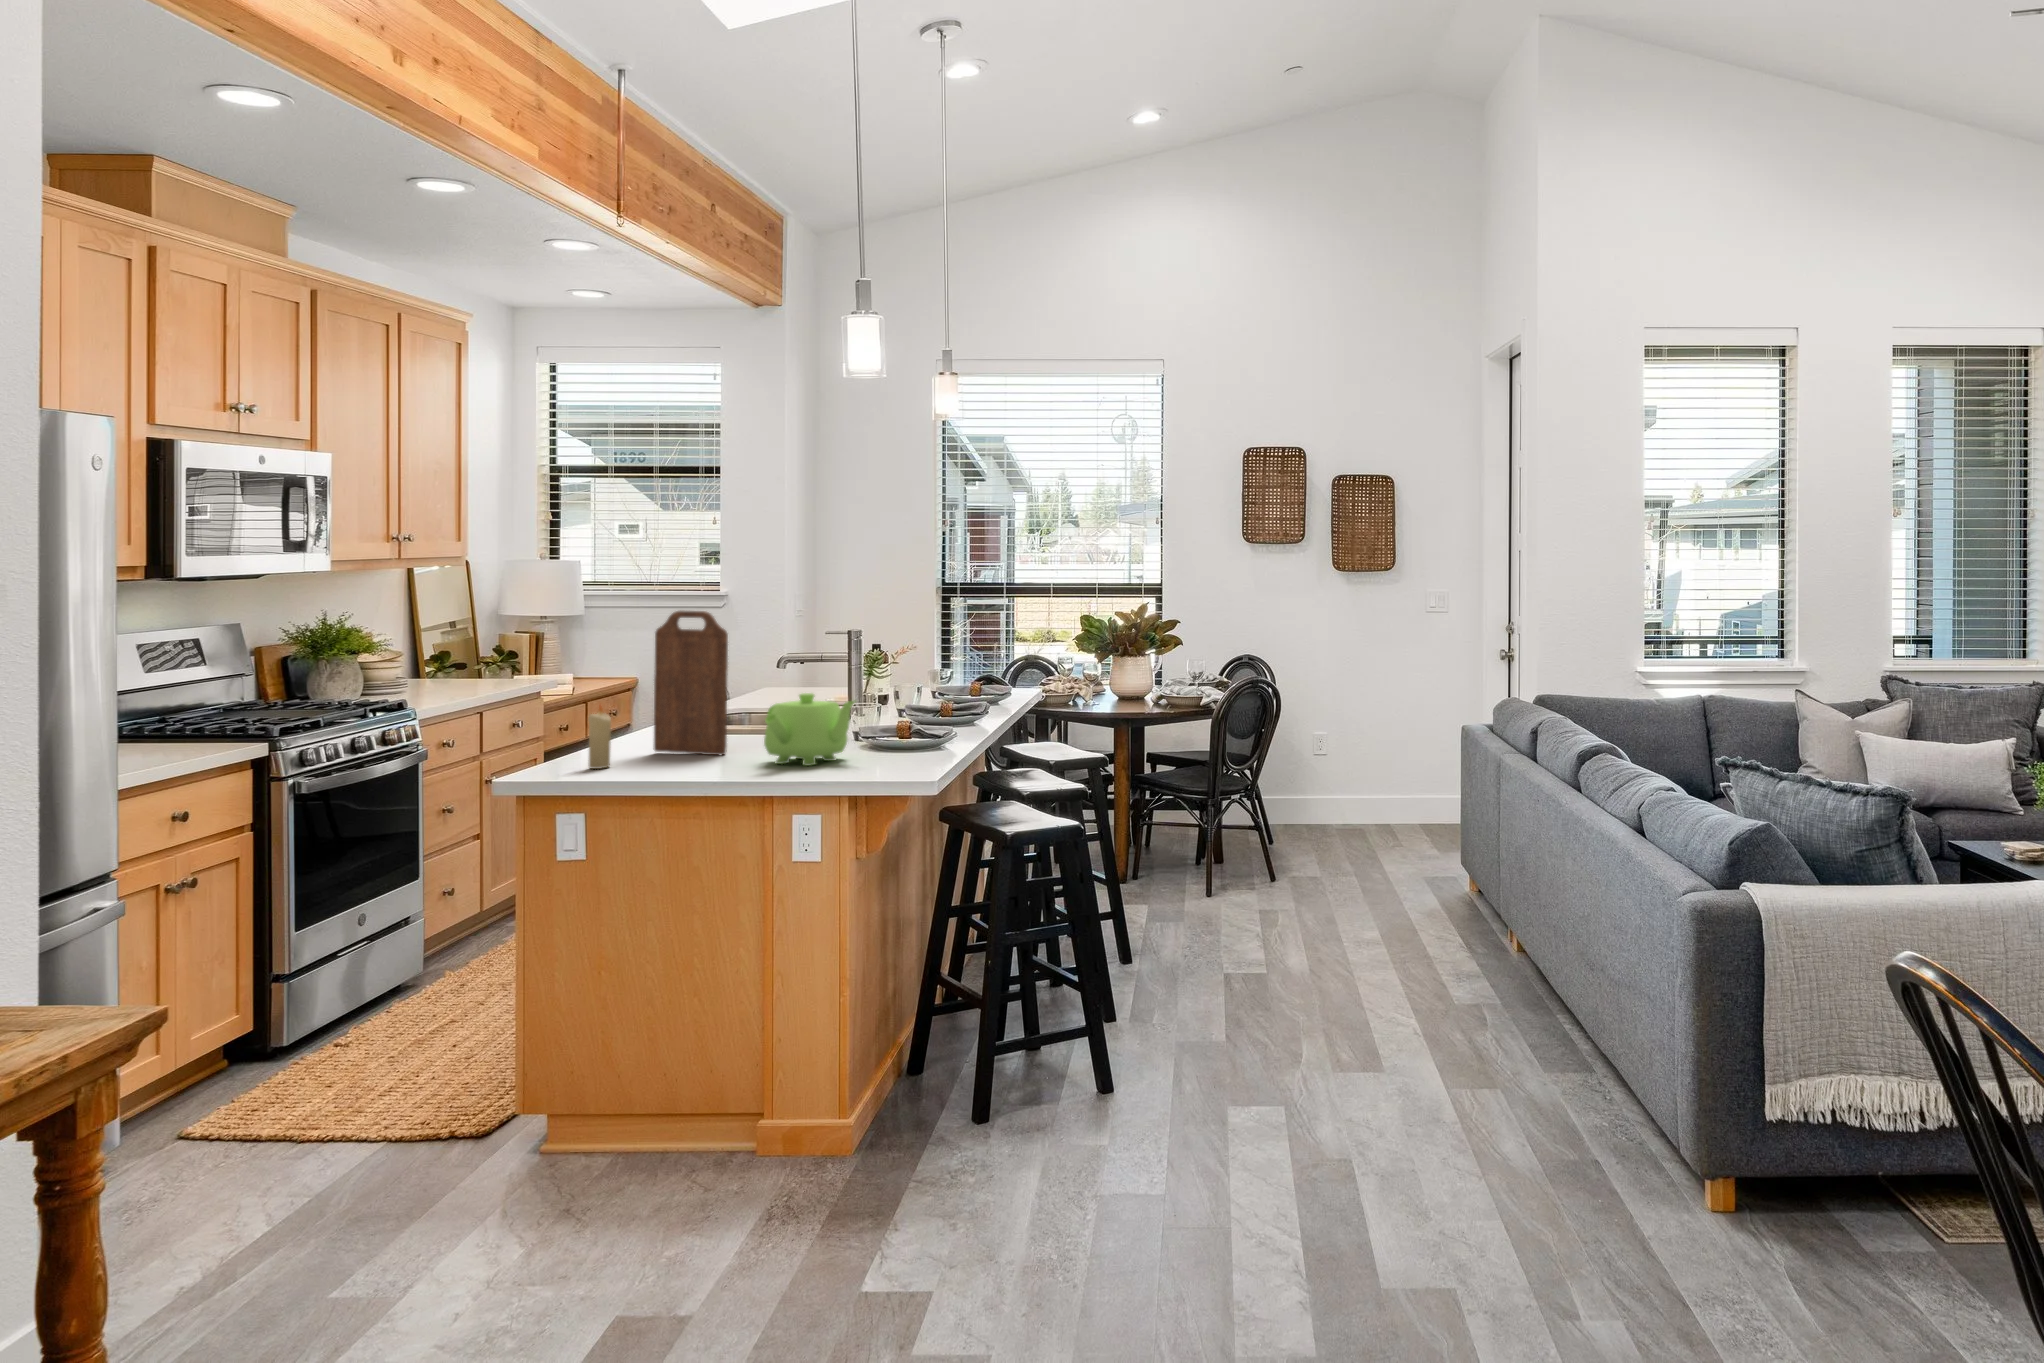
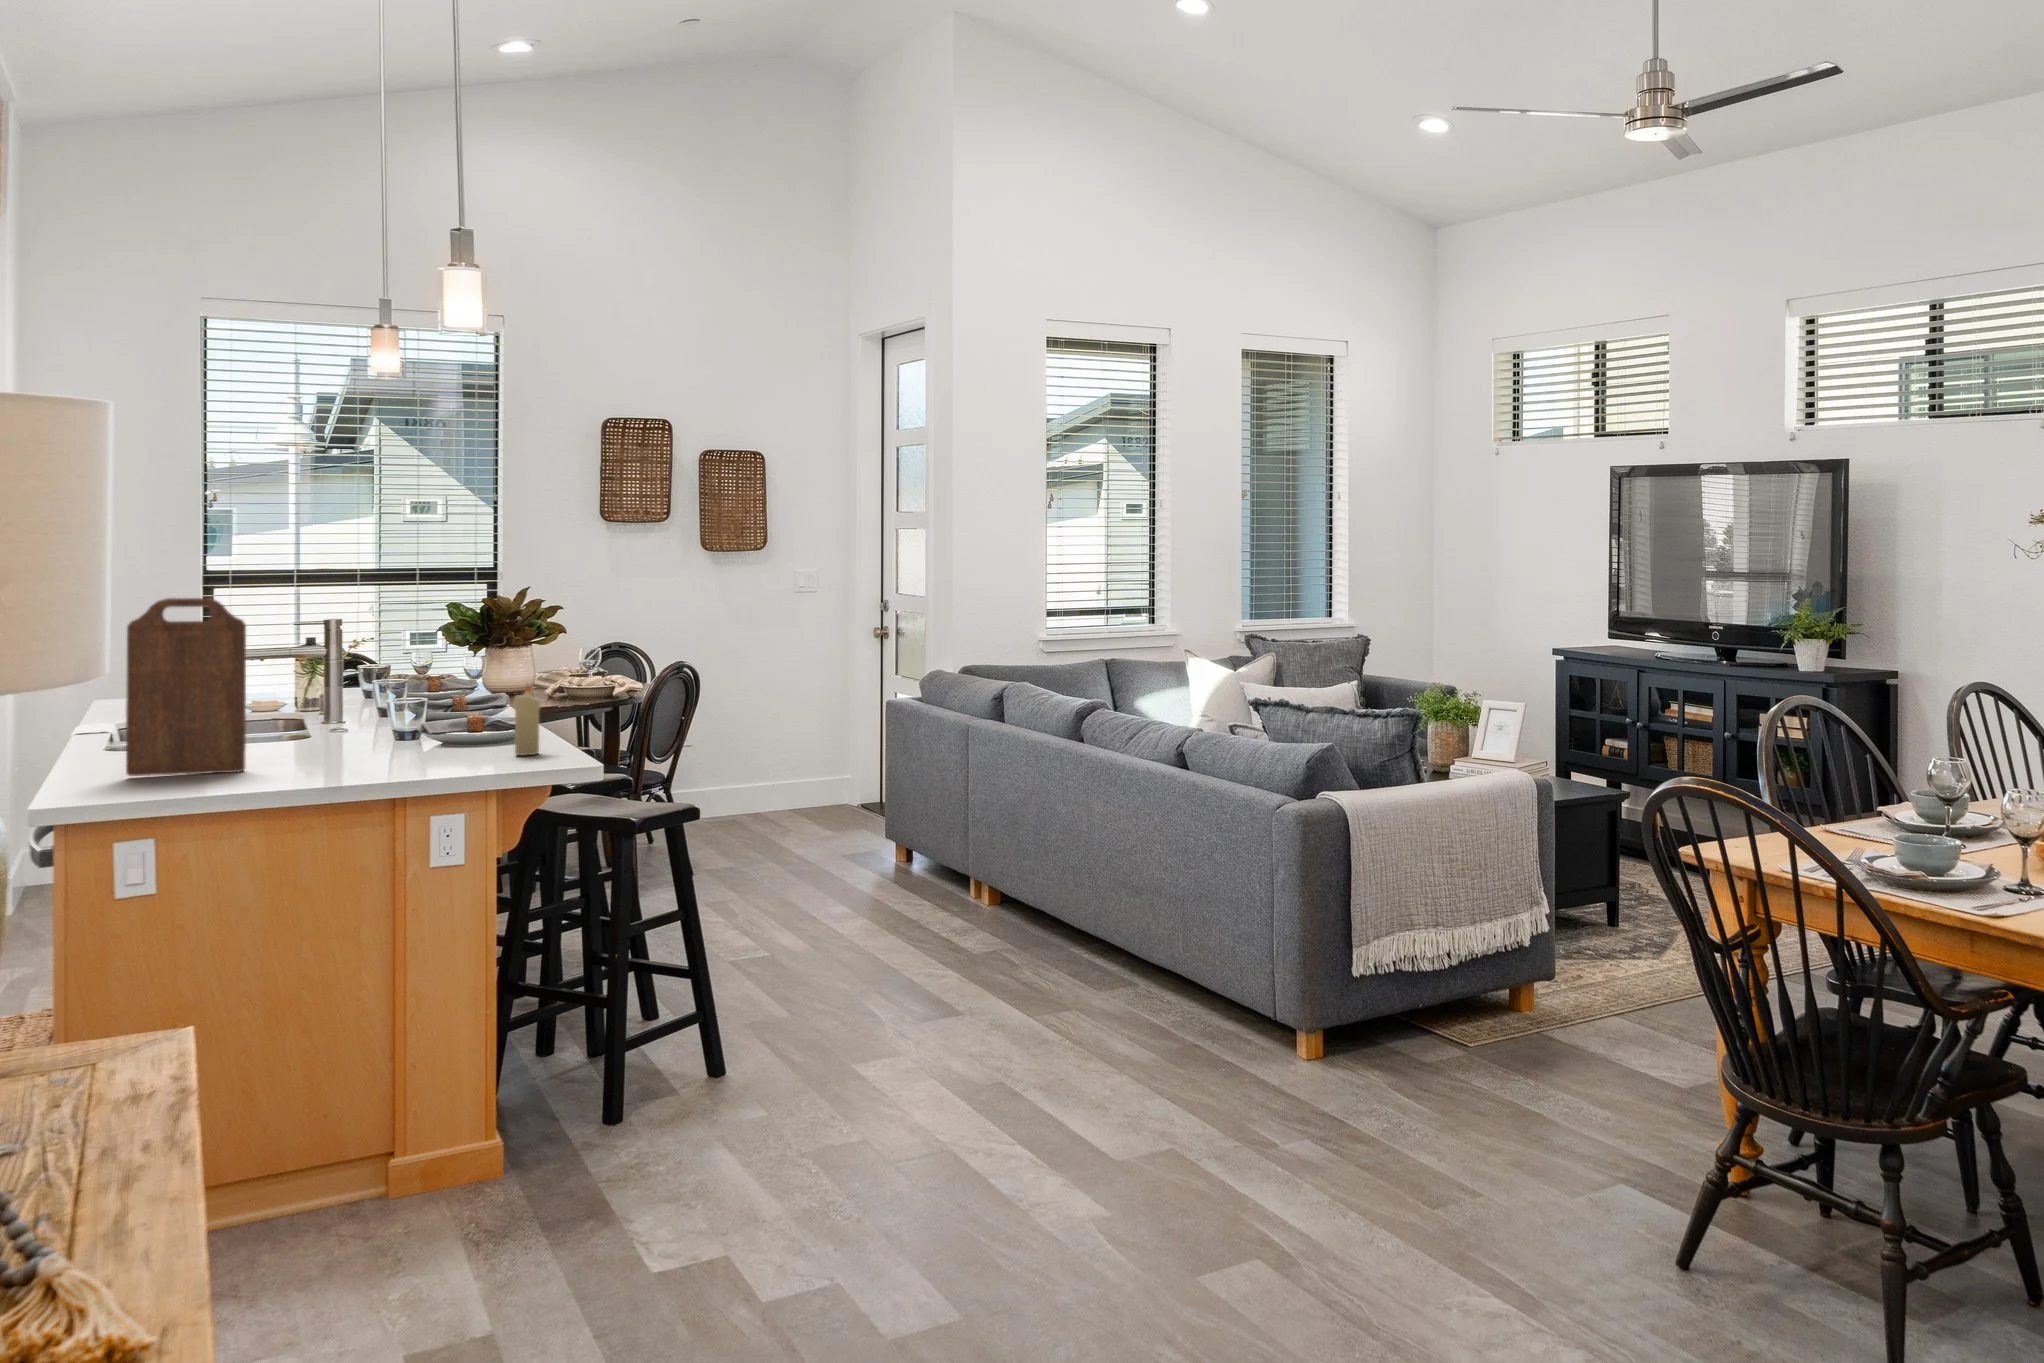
teapot: present [764,693,855,766] -> none [327,688,463,772]
candle: present [588,706,611,769] -> present [514,685,540,755]

